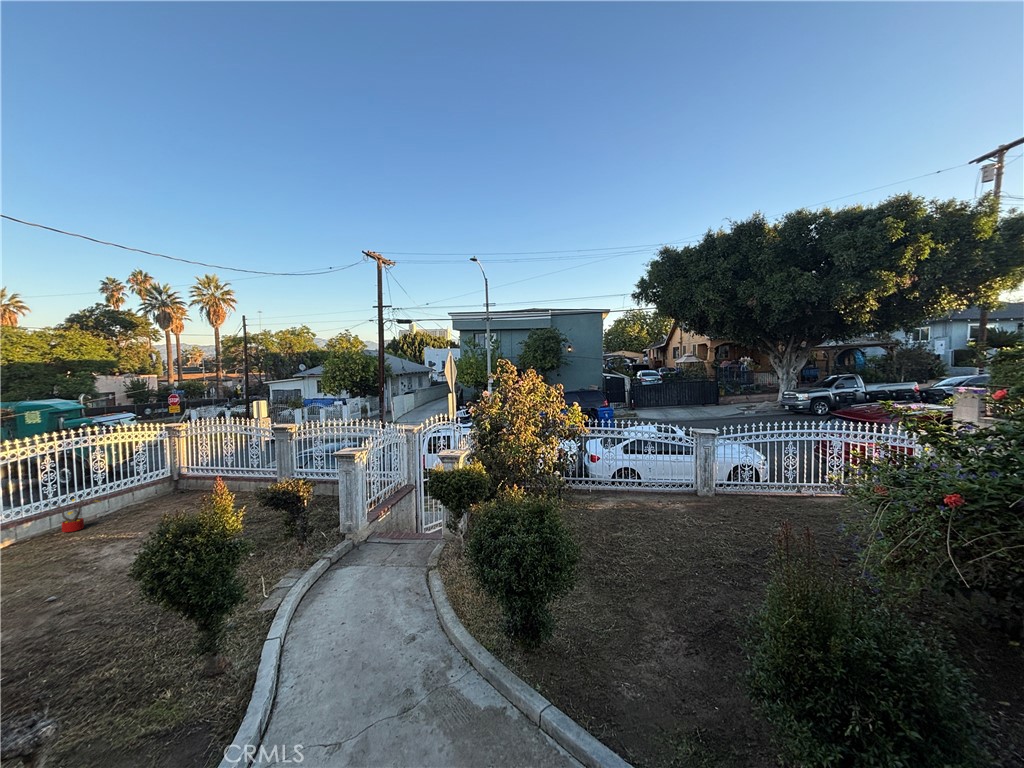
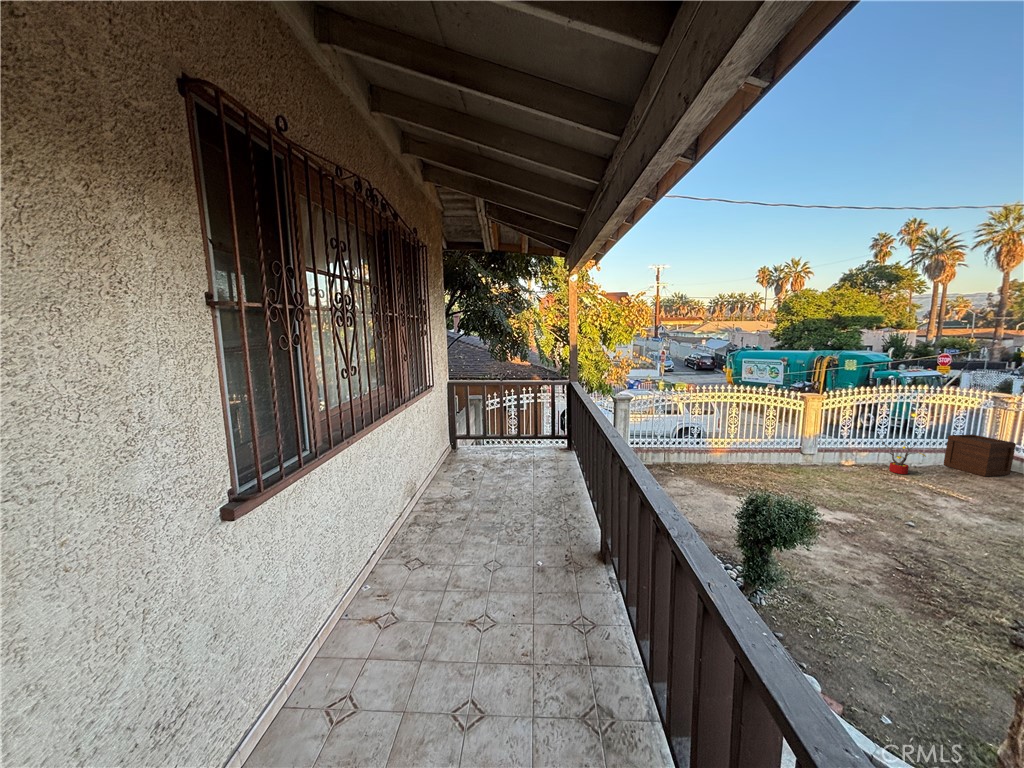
wooden crate: none [130,466,186,505] -> present [943,434,1016,477]

